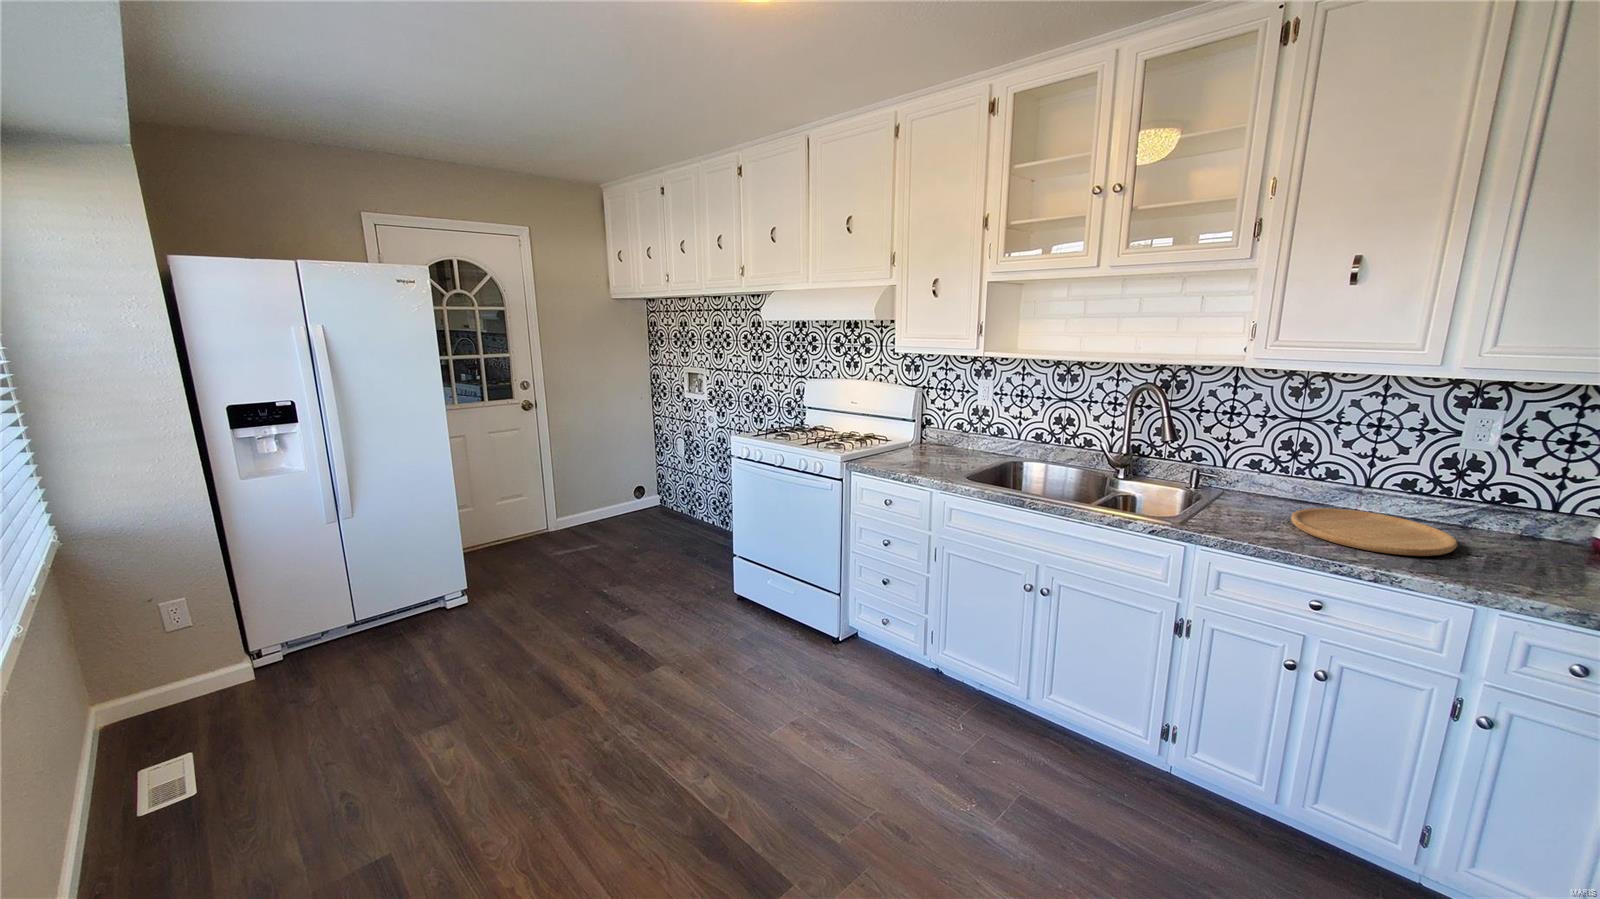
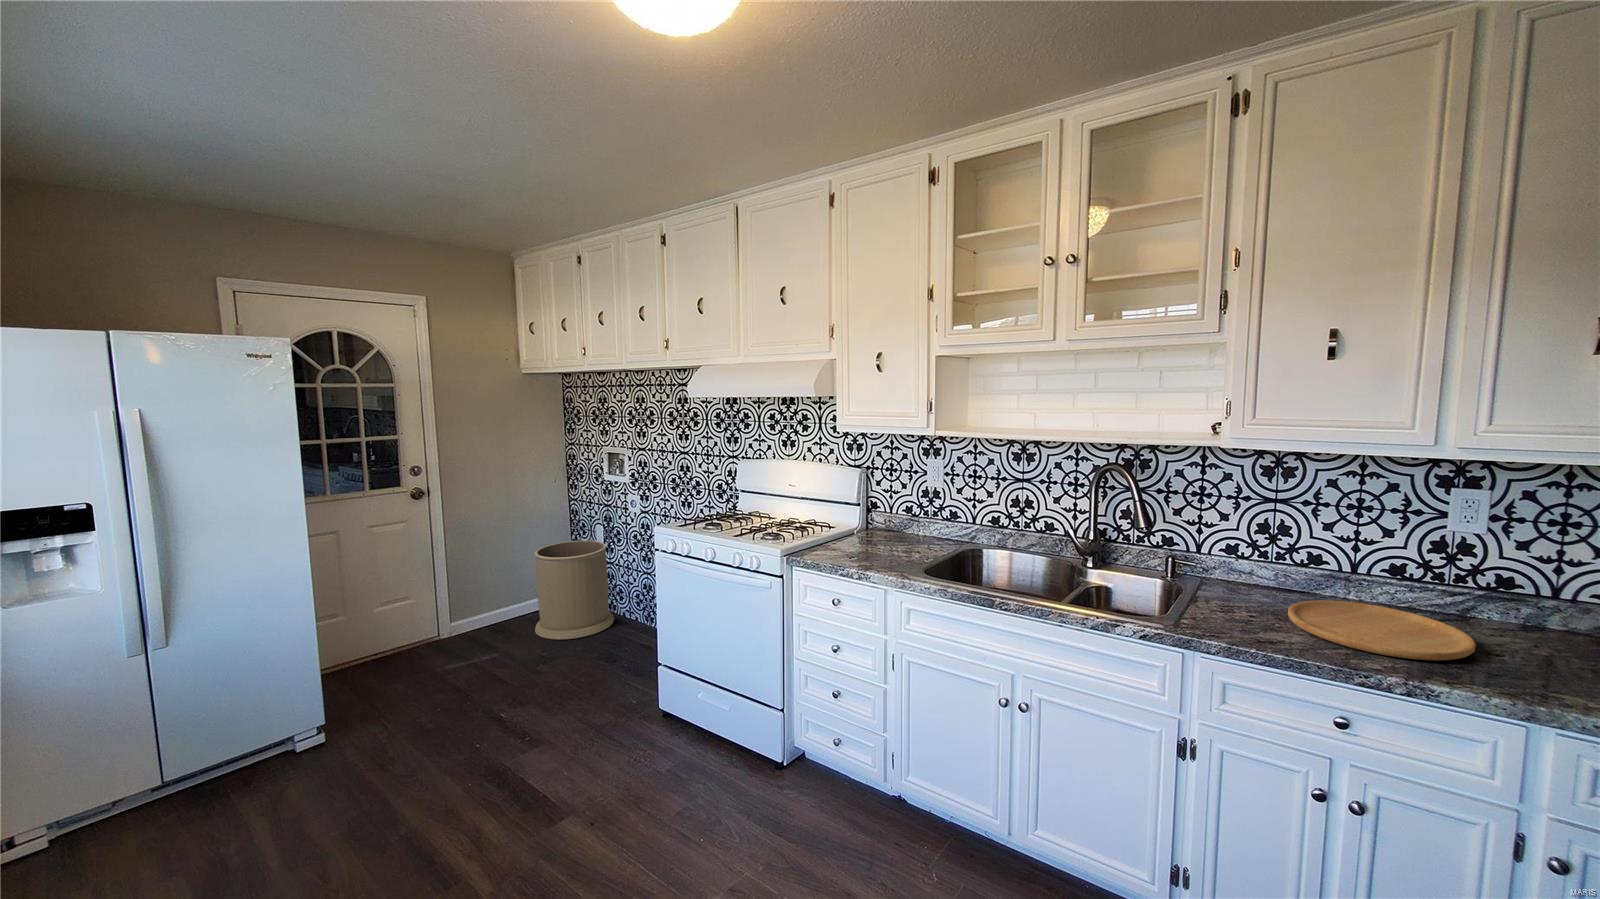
trash can: none [626,451,694,535] -> present [535,541,614,640]

